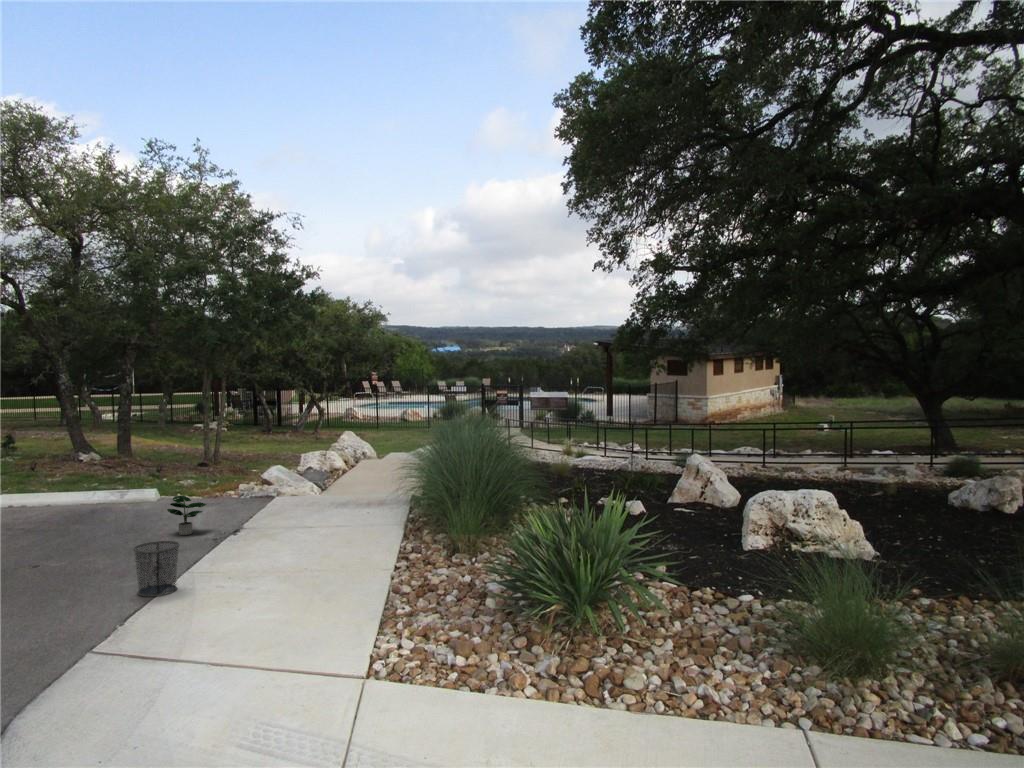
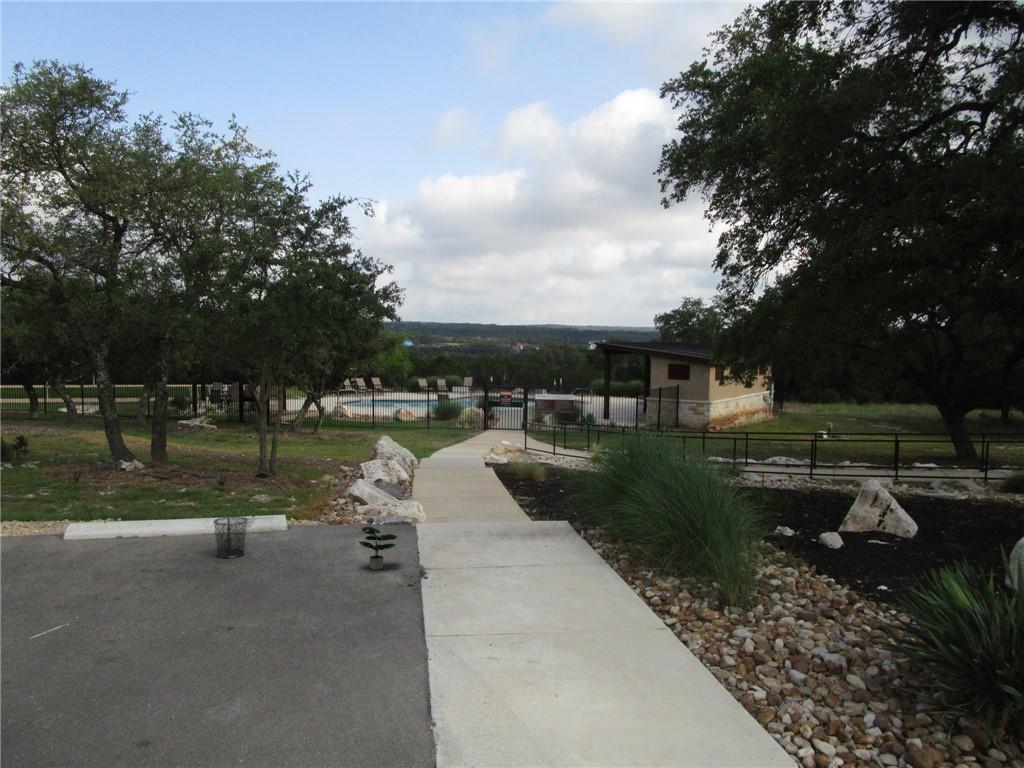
trash can: present [133,541,180,597] -> present [214,516,248,558]

